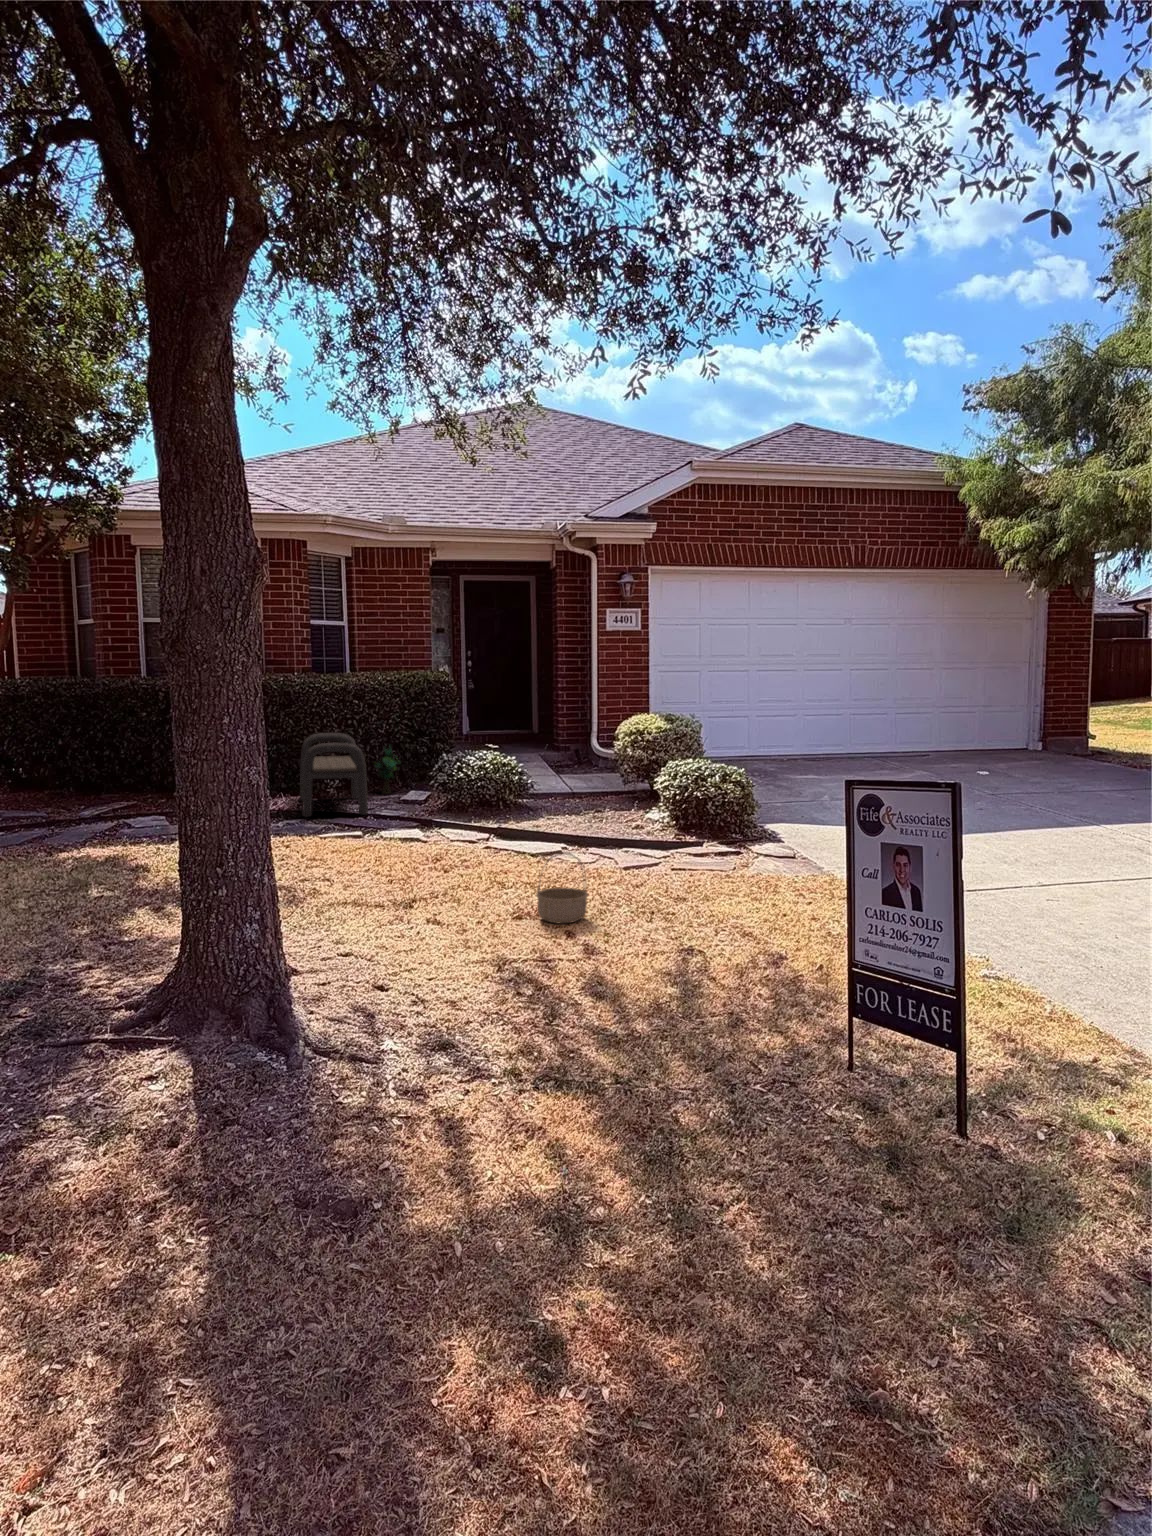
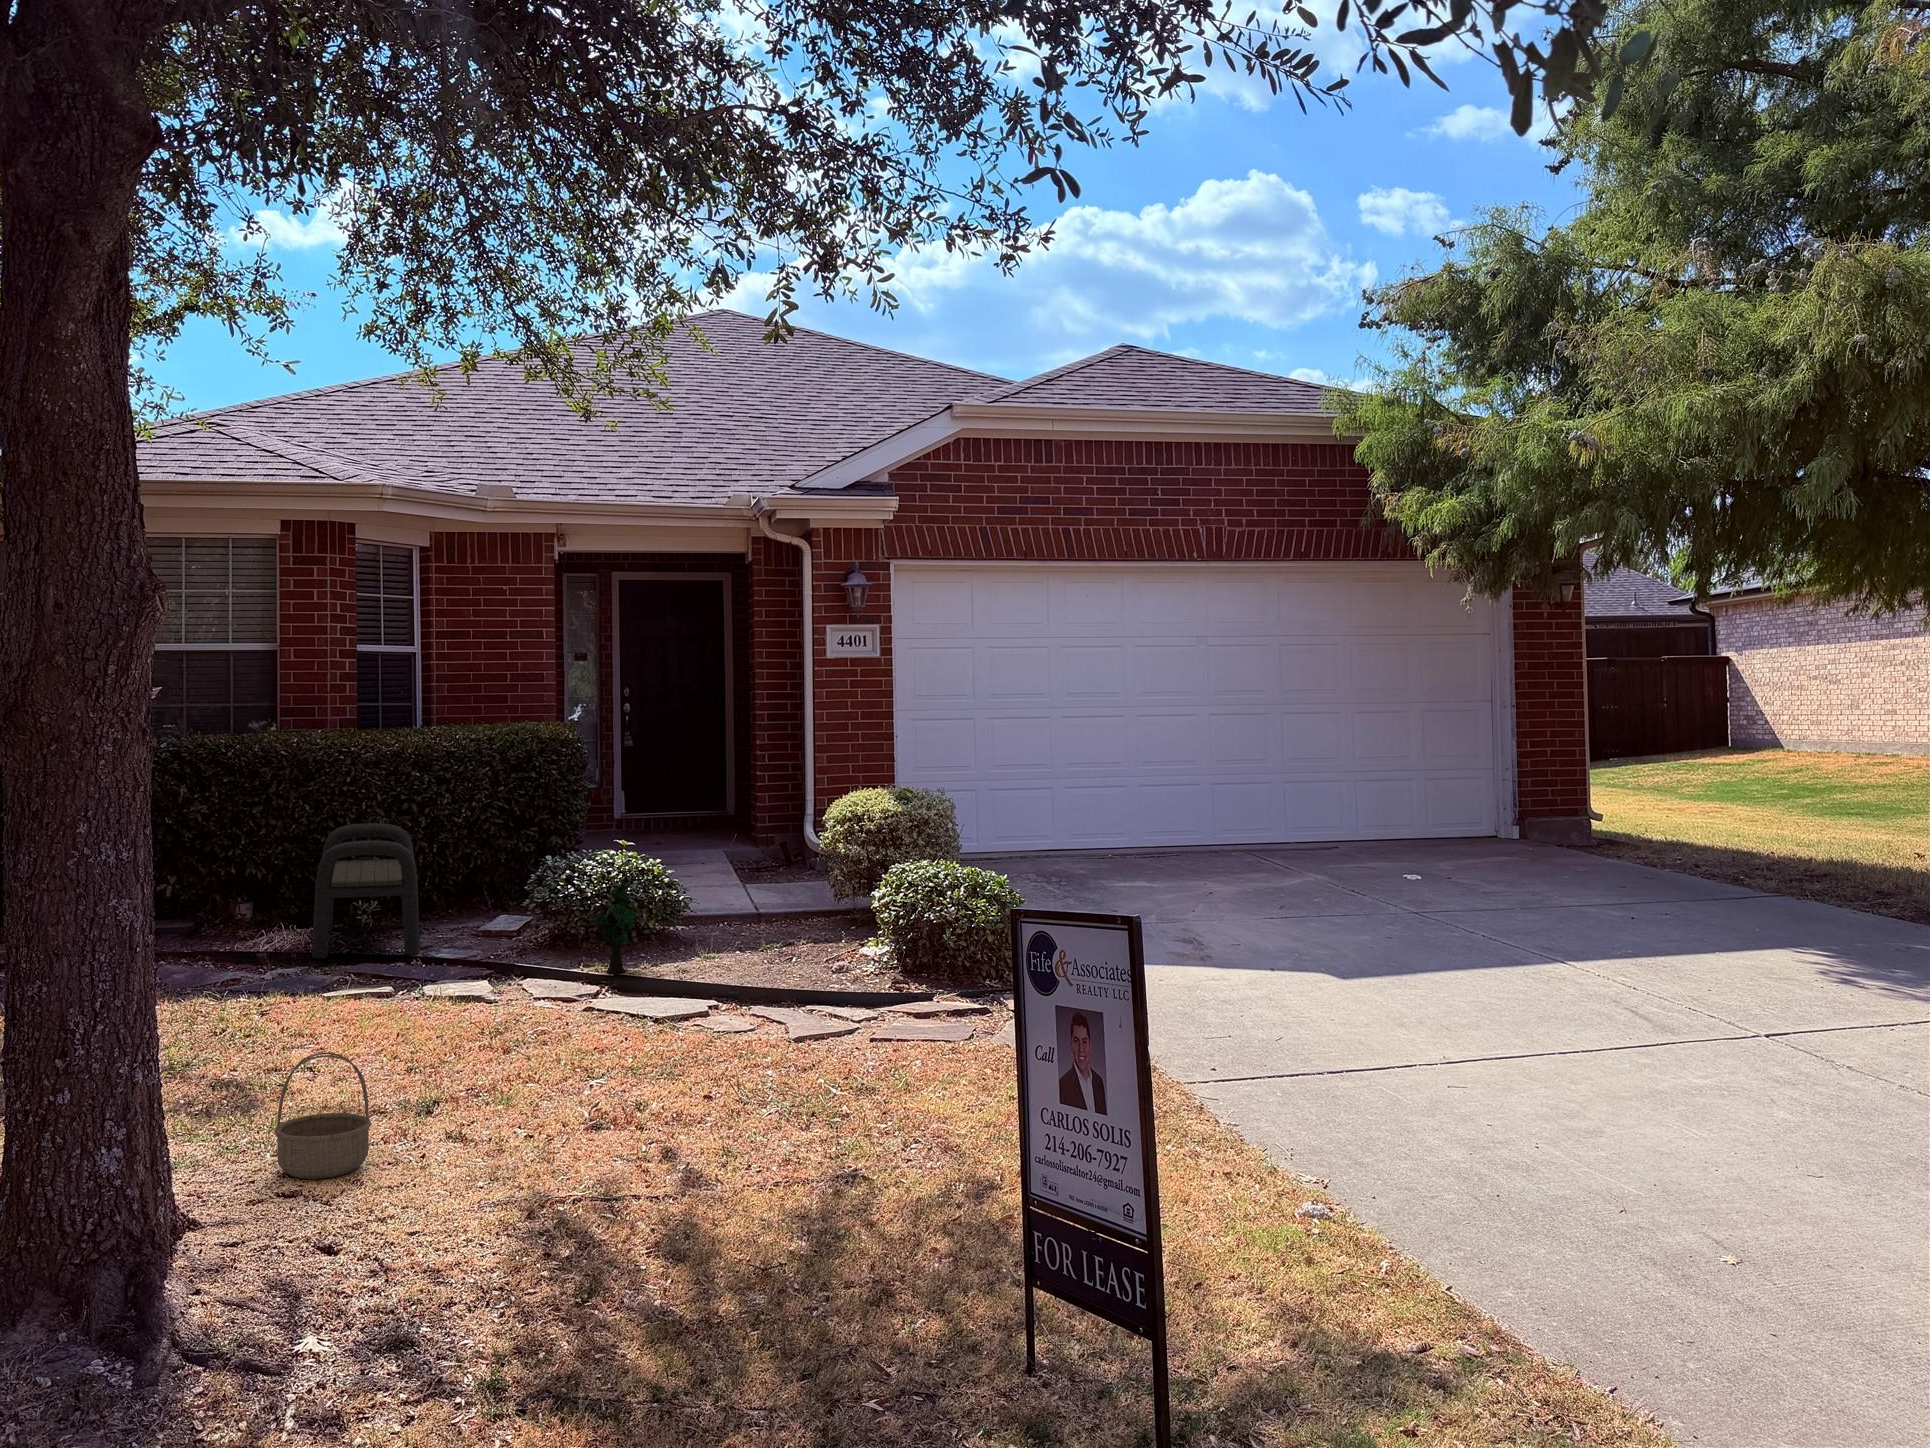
decorative plant: present [375,744,400,794] -> present [590,879,642,974]
basket: present [536,853,588,923] -> present [274,1052,372,1179]

